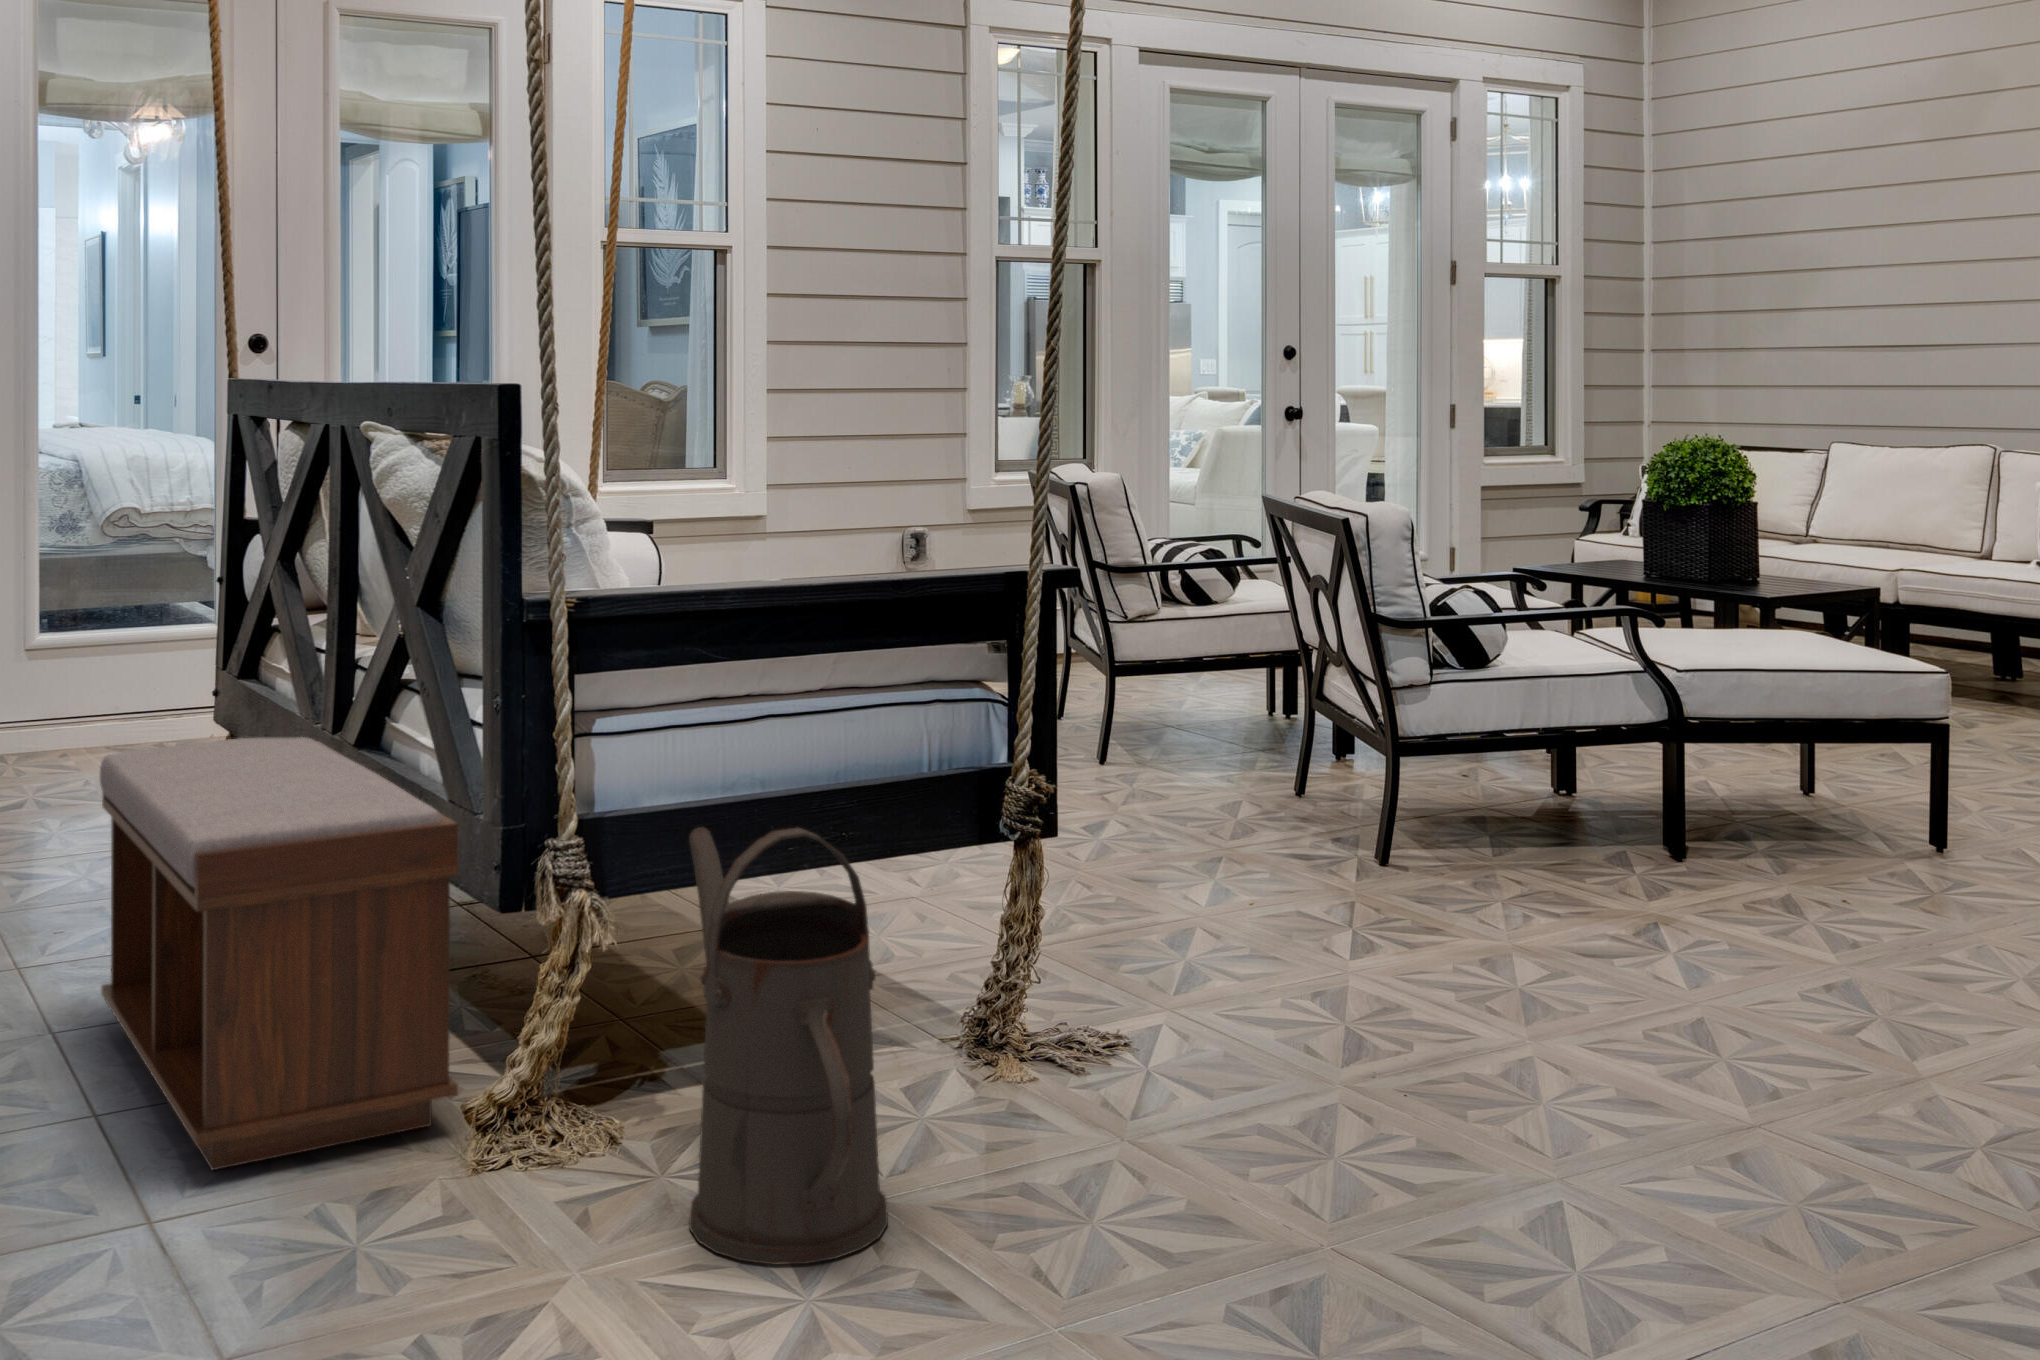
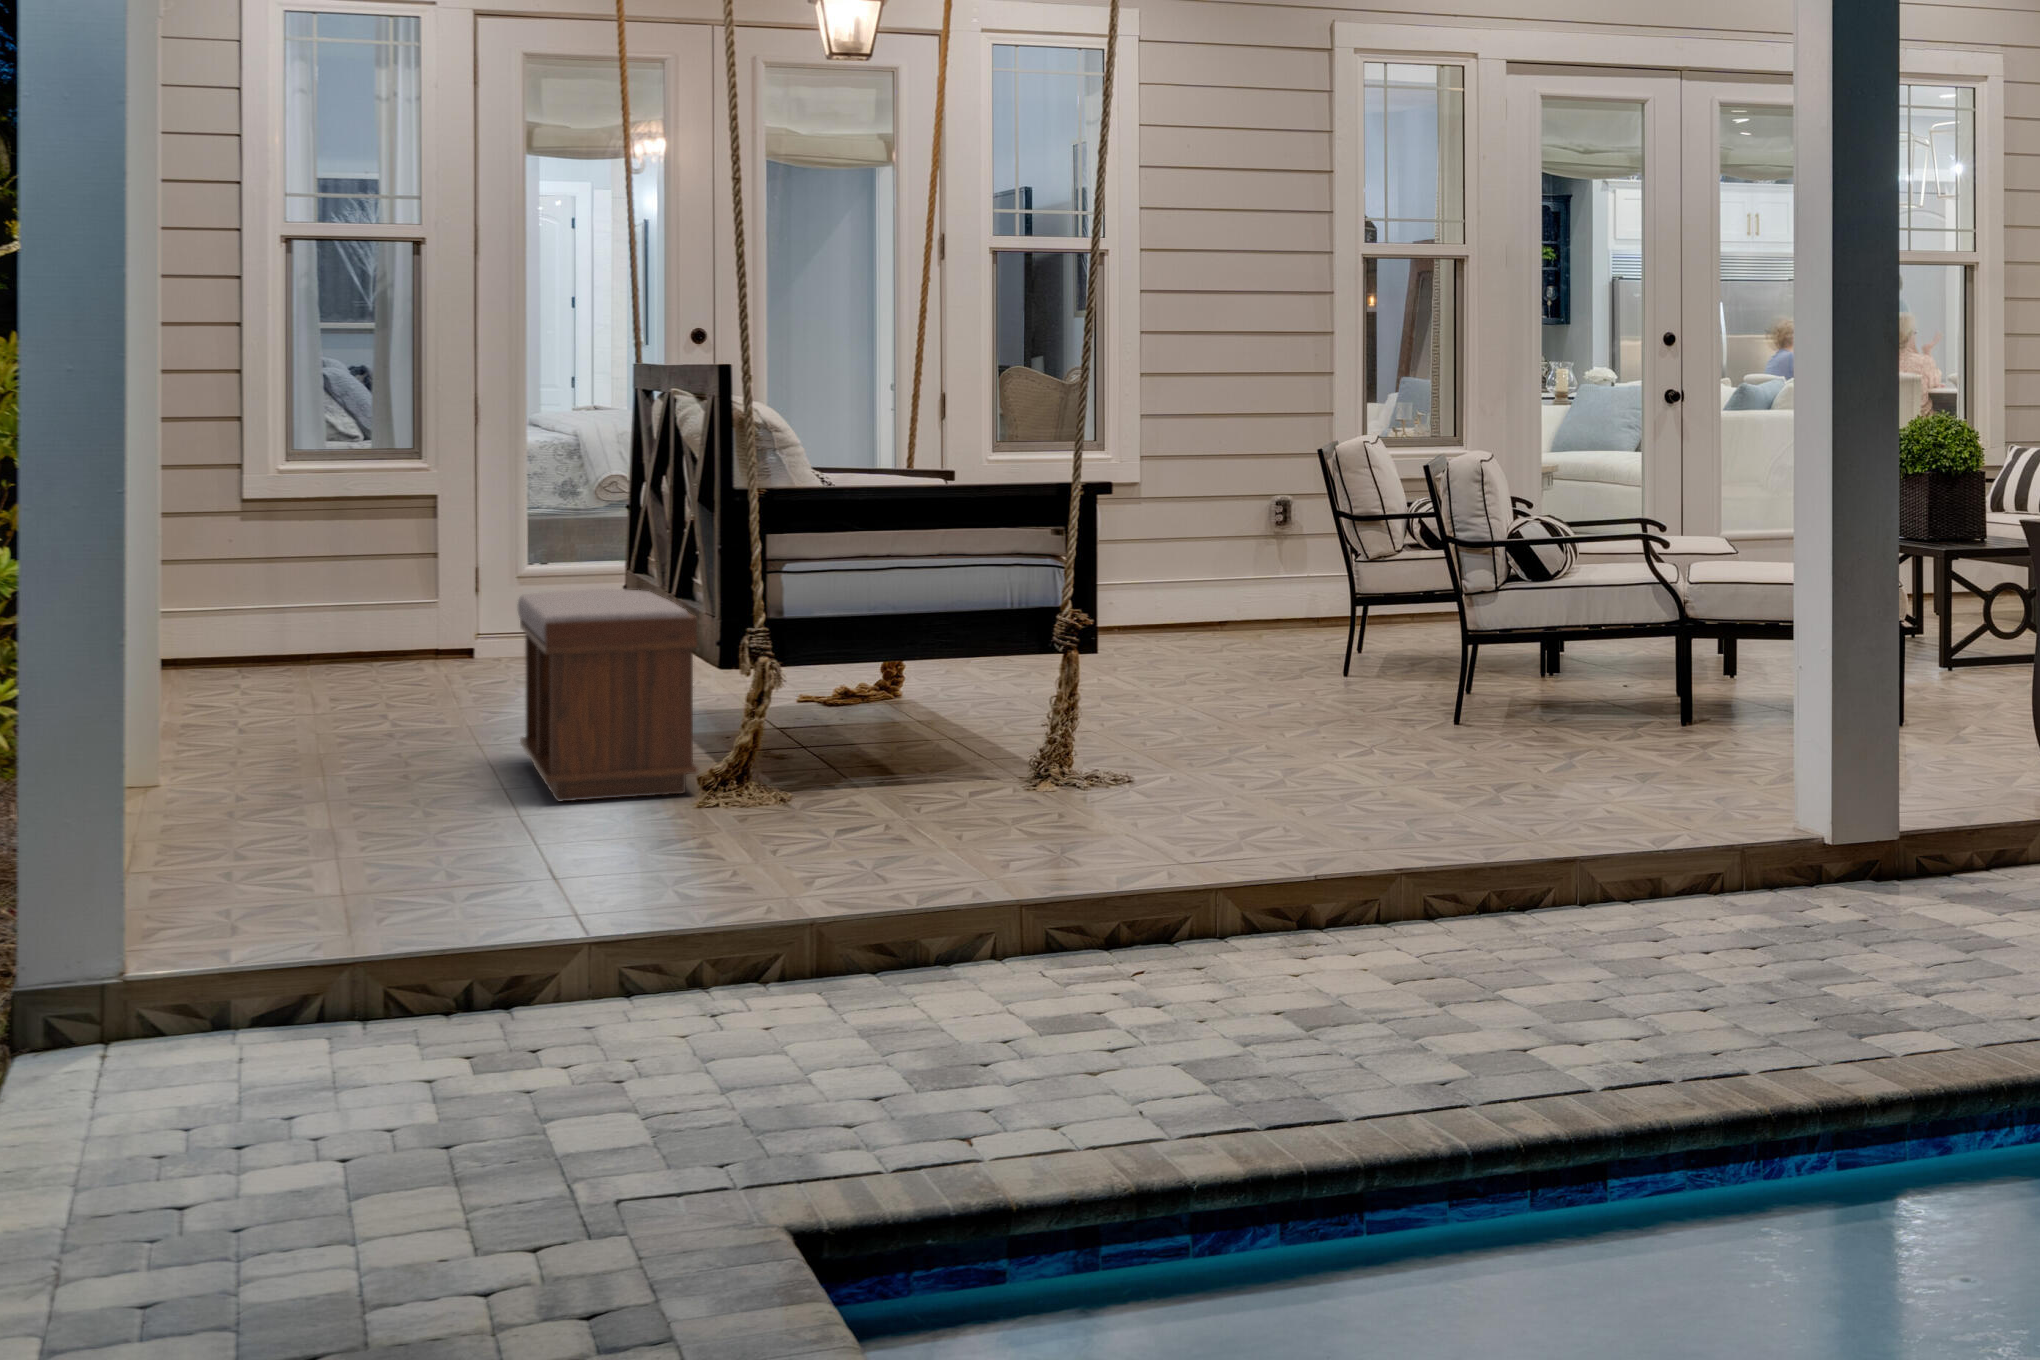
watering can: present [689,827,888,1265] -> none [792,607,902,829]

